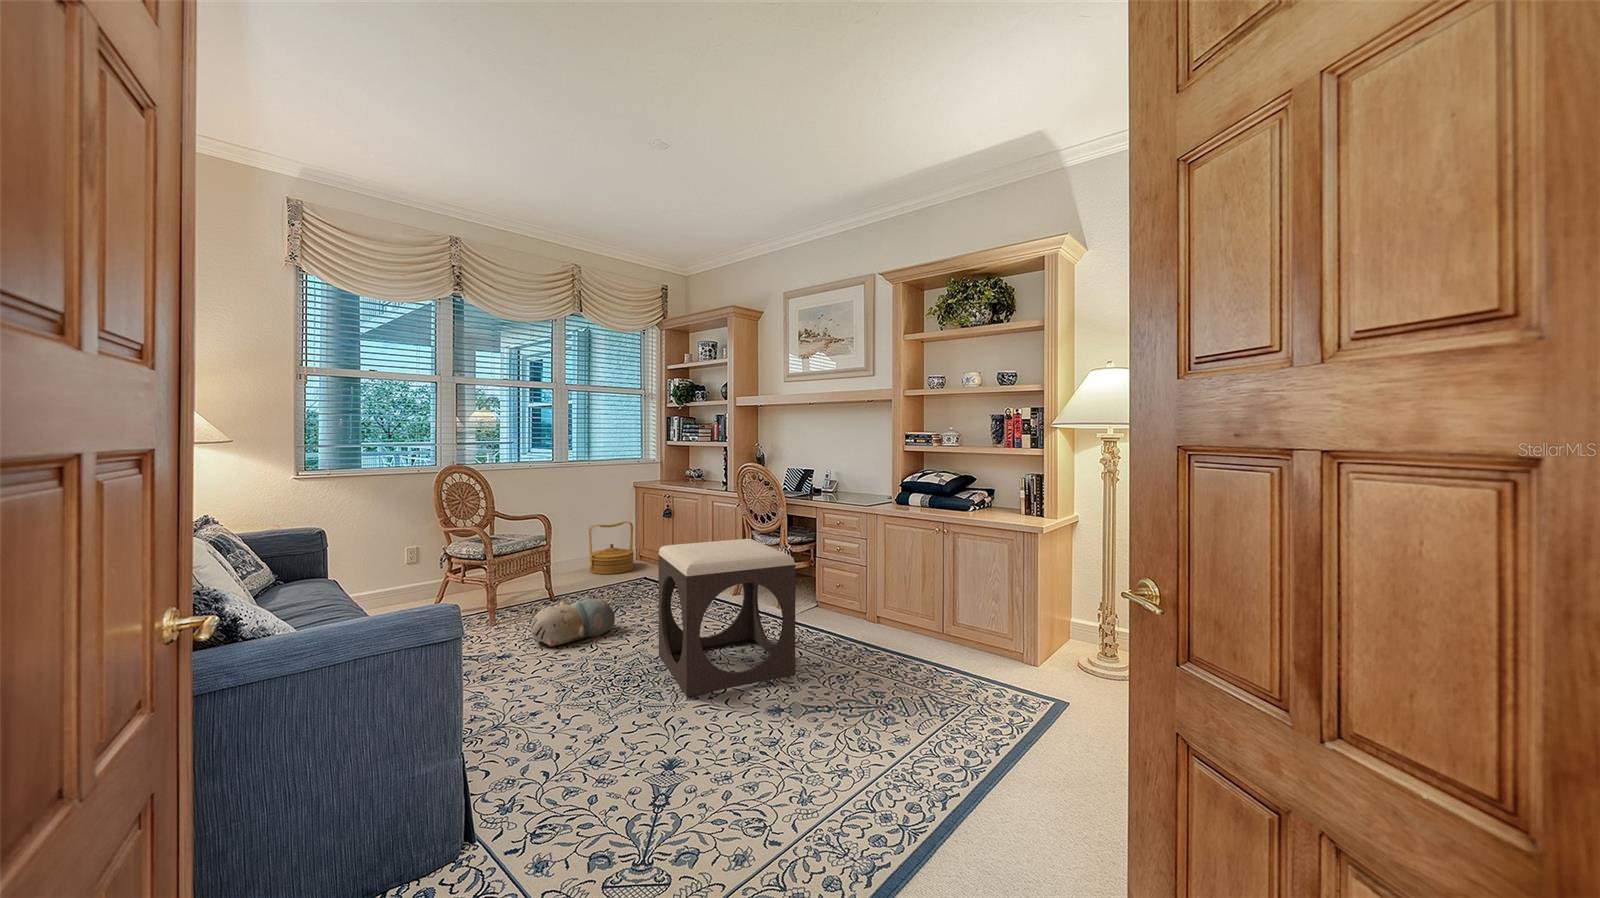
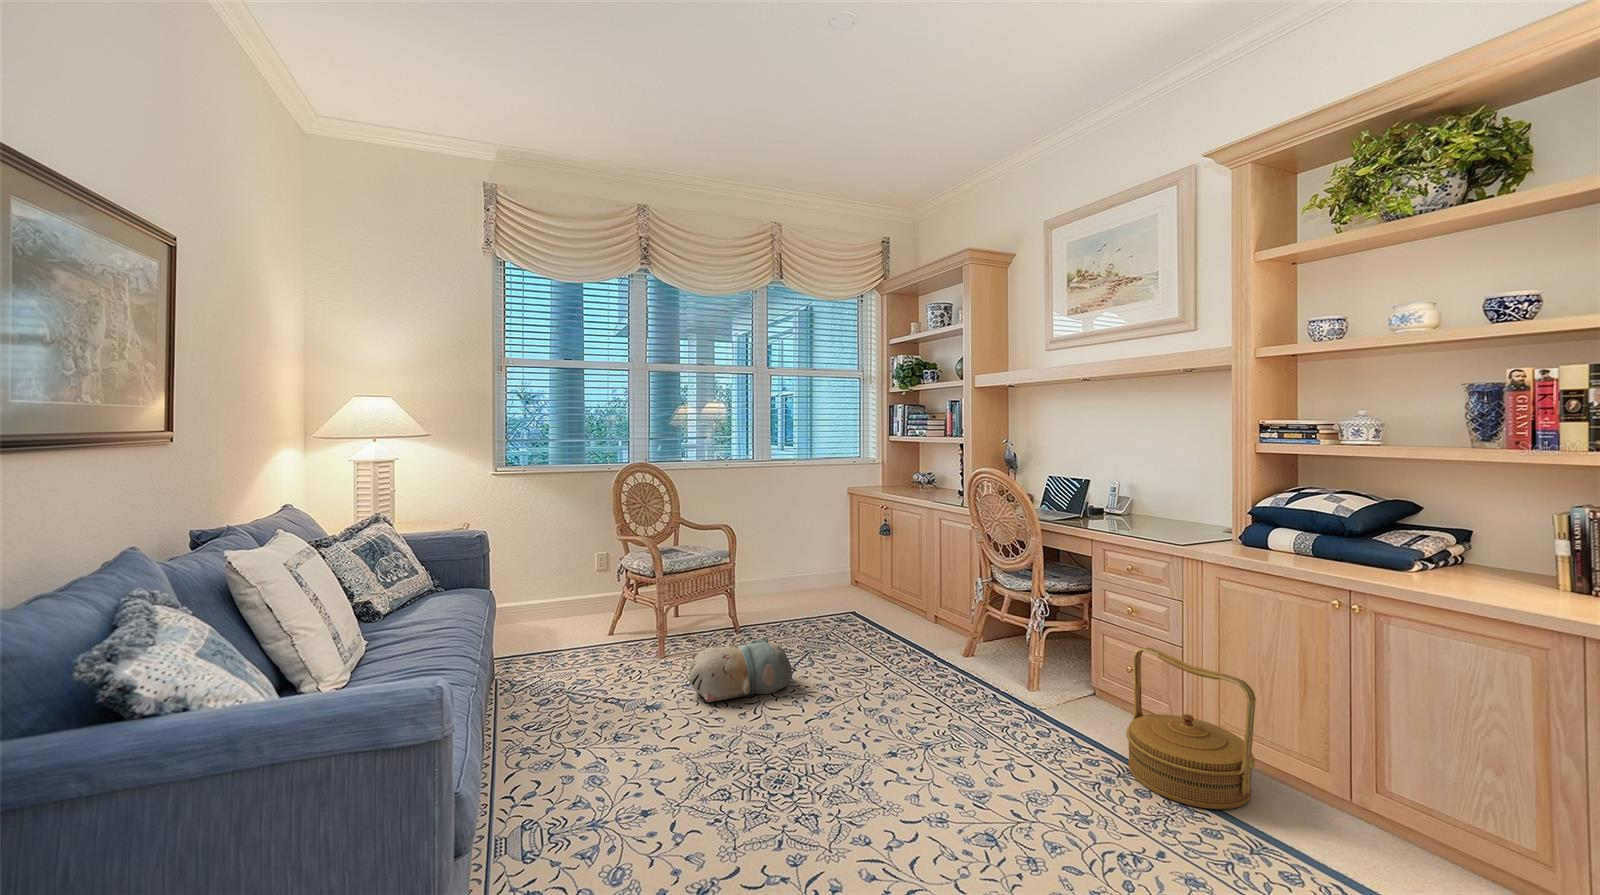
woven basket: present [589,521,634,574] -> present [1126,647,1256,810]
footstool: present [658,539,795,697] -> none [835,586,1042,837]

